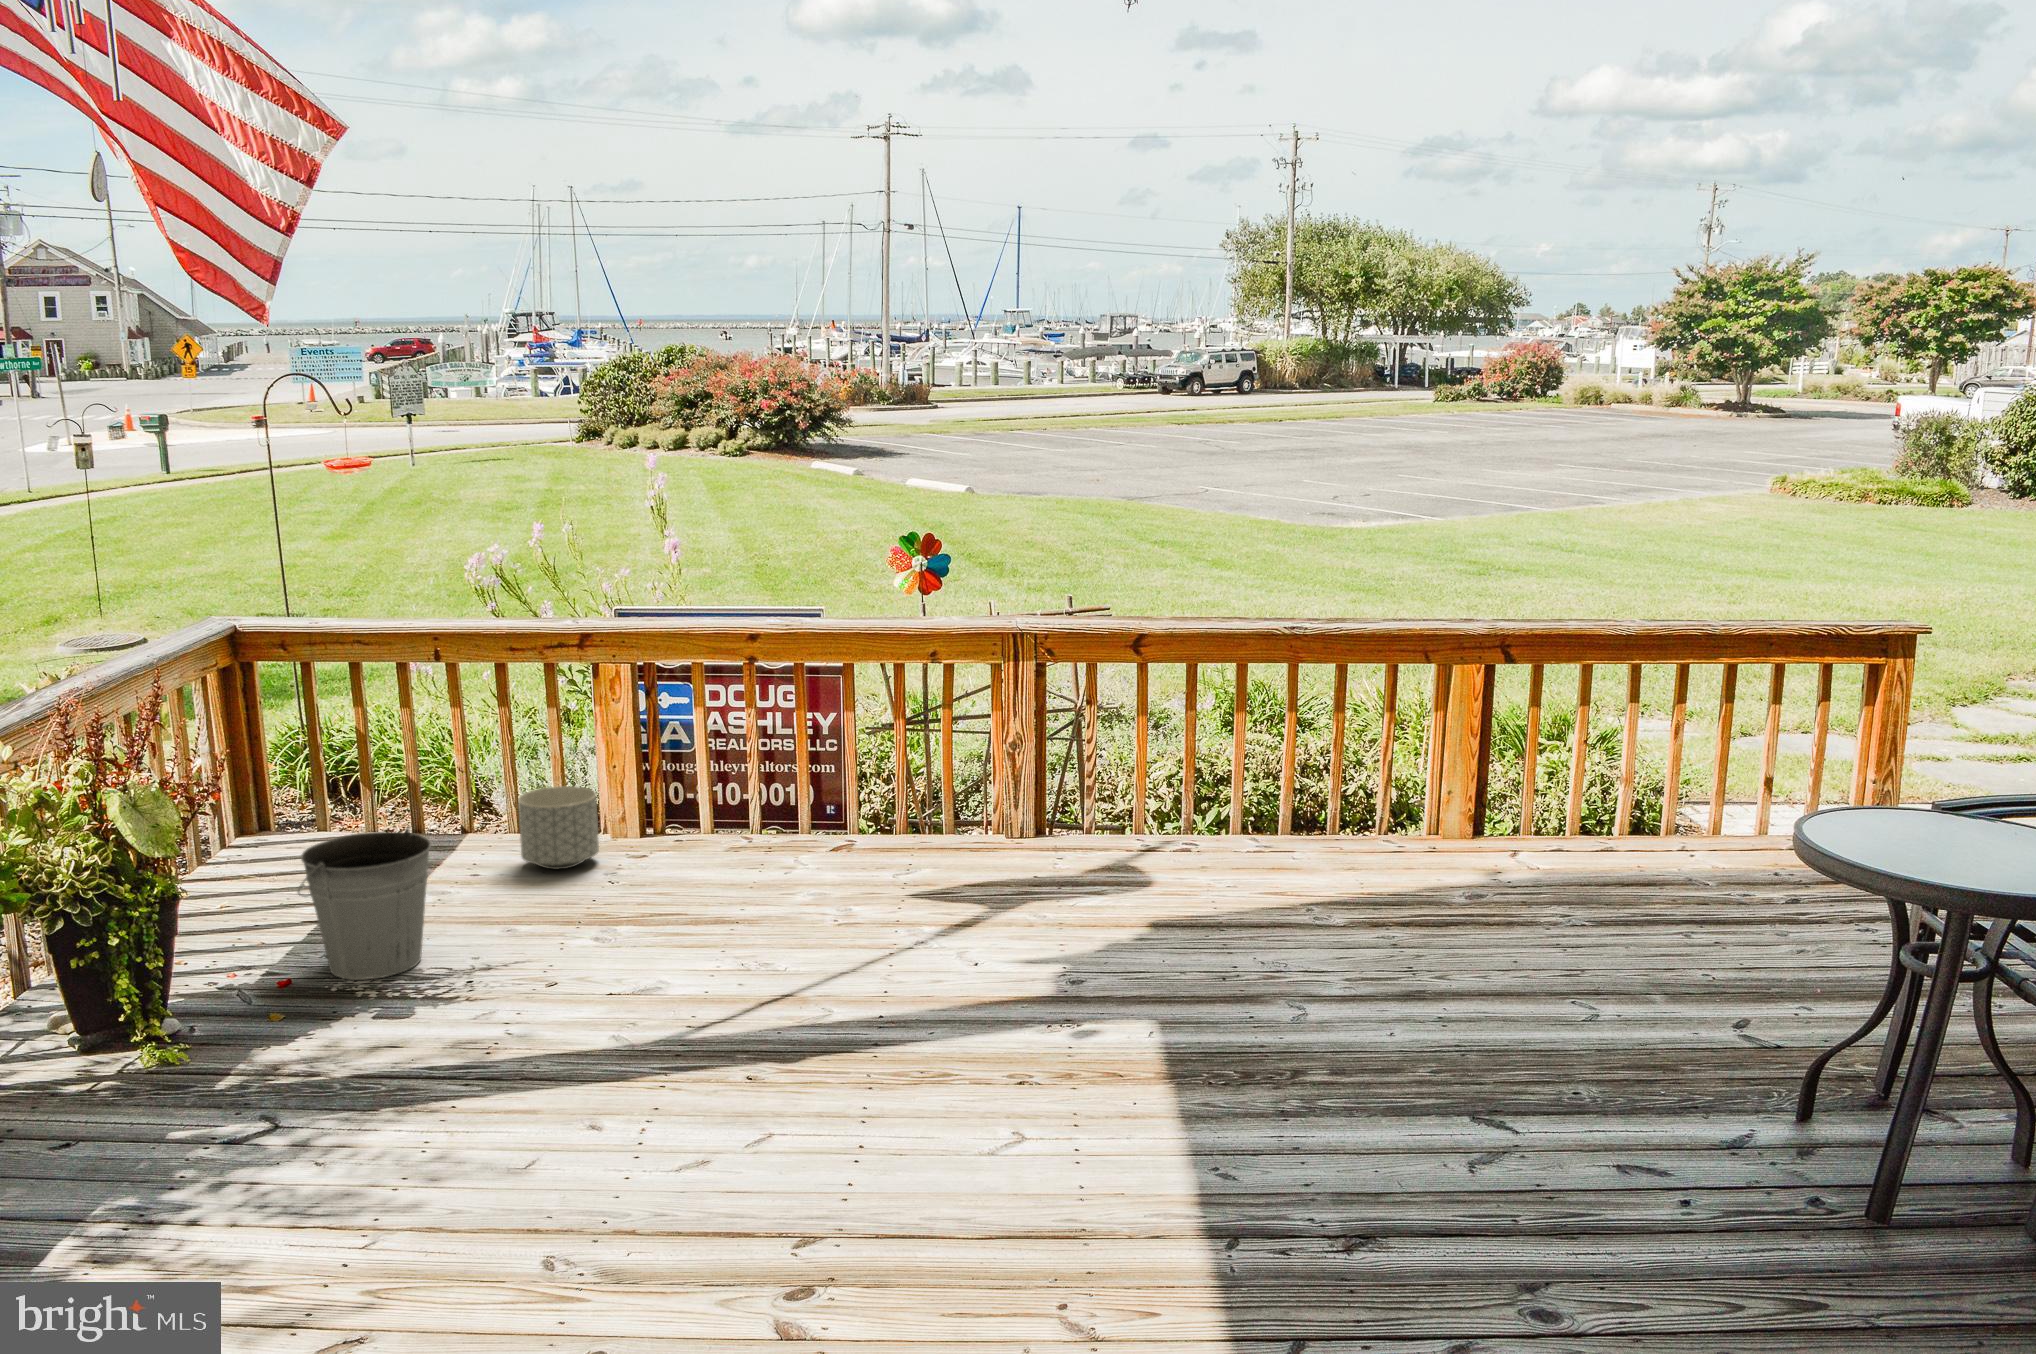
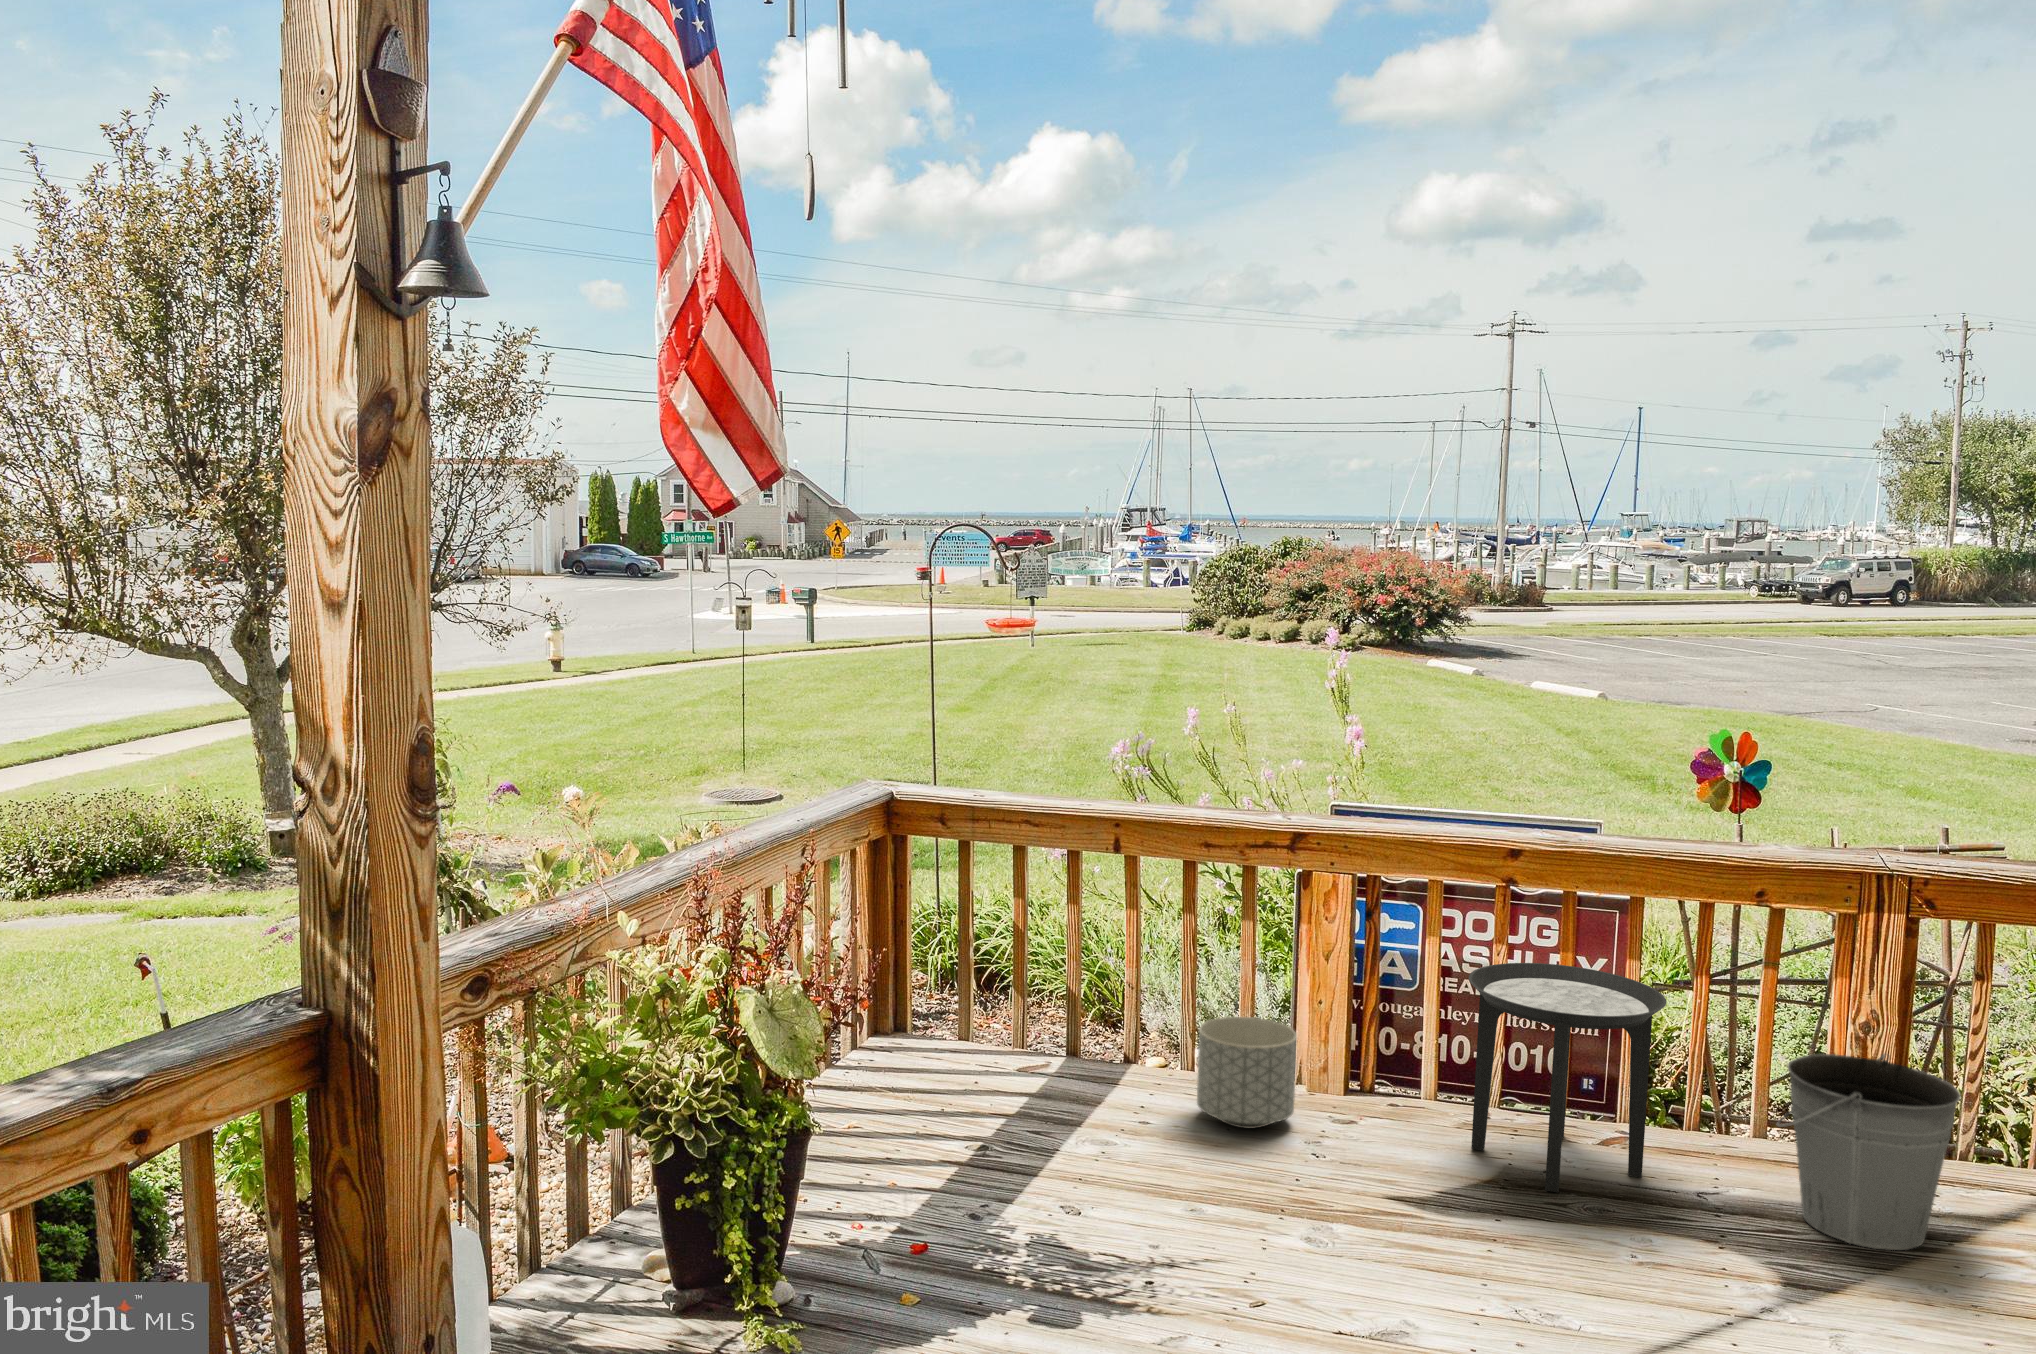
side table: none [719,721,855,878] -> present [1469,963,1667,1192]
bucket: present [297,827,431,980] -> present [1777,1054,1961,1250]

